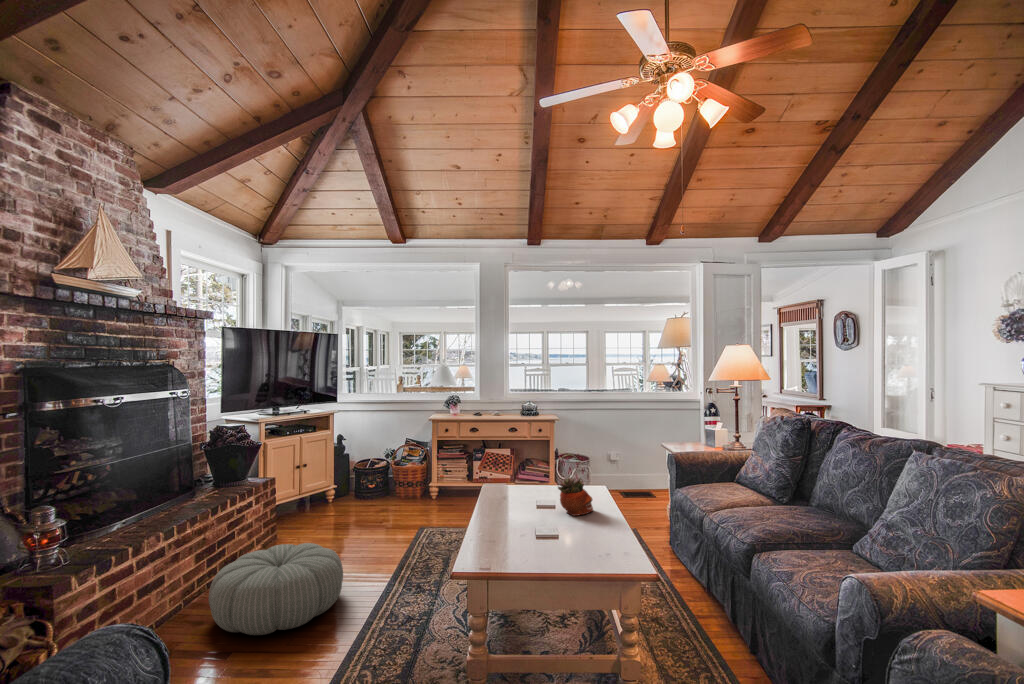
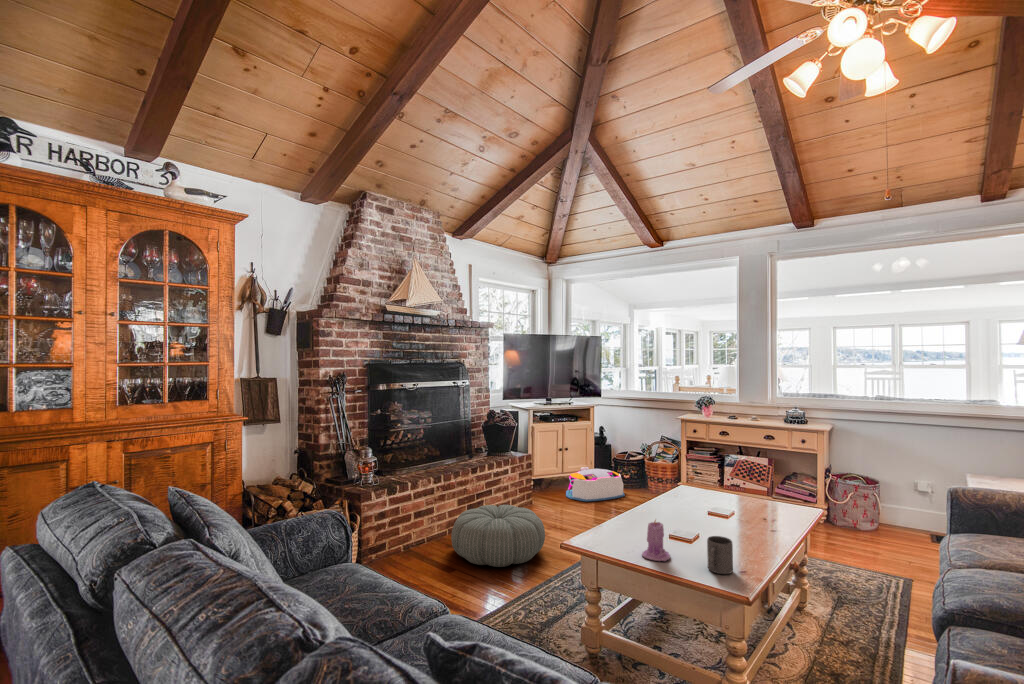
succulent planter: present [558,477,593,516] -> none [711,492,755,536]
storage bin: none [309,481,378,522] -> present [566,467,625,501]
candle: none [539,513,568,557] -> present [642,520,670,561]
mug: none [601,516,624,552] -> present [707,536,733,574]

